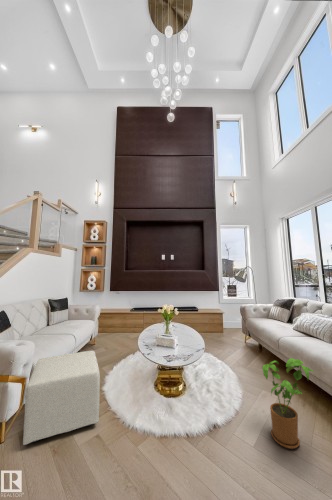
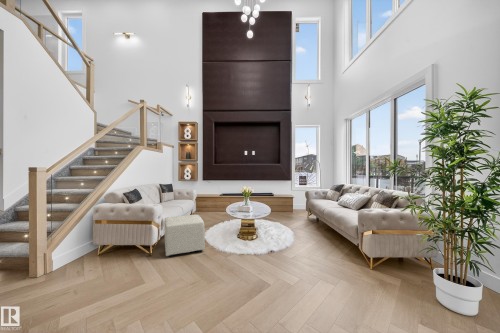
house plant: present [262,358,313,449] -> none [300,213,327,259]

